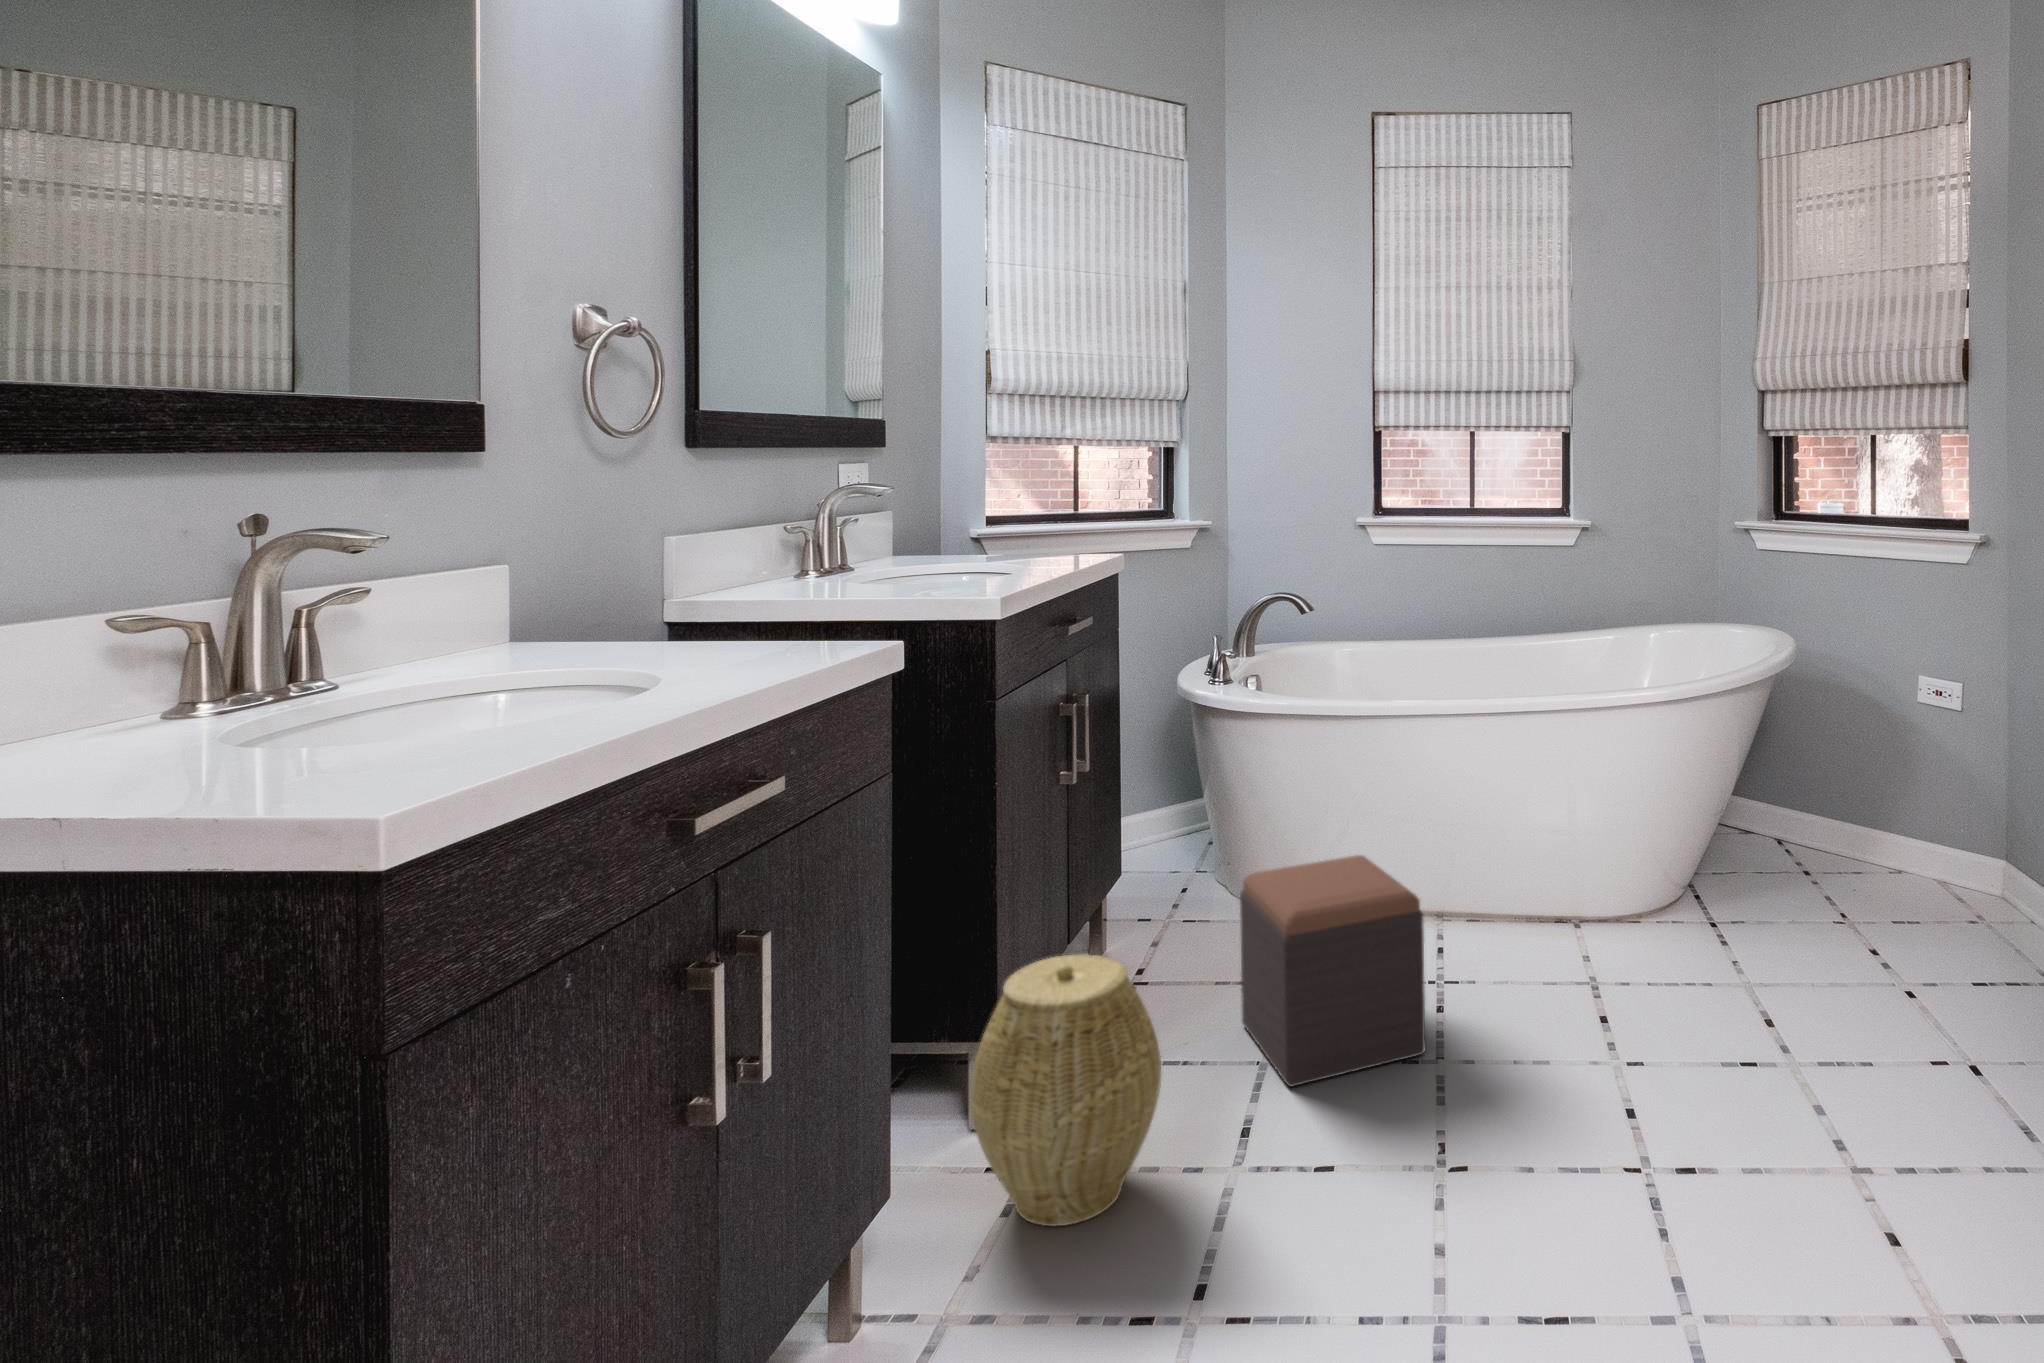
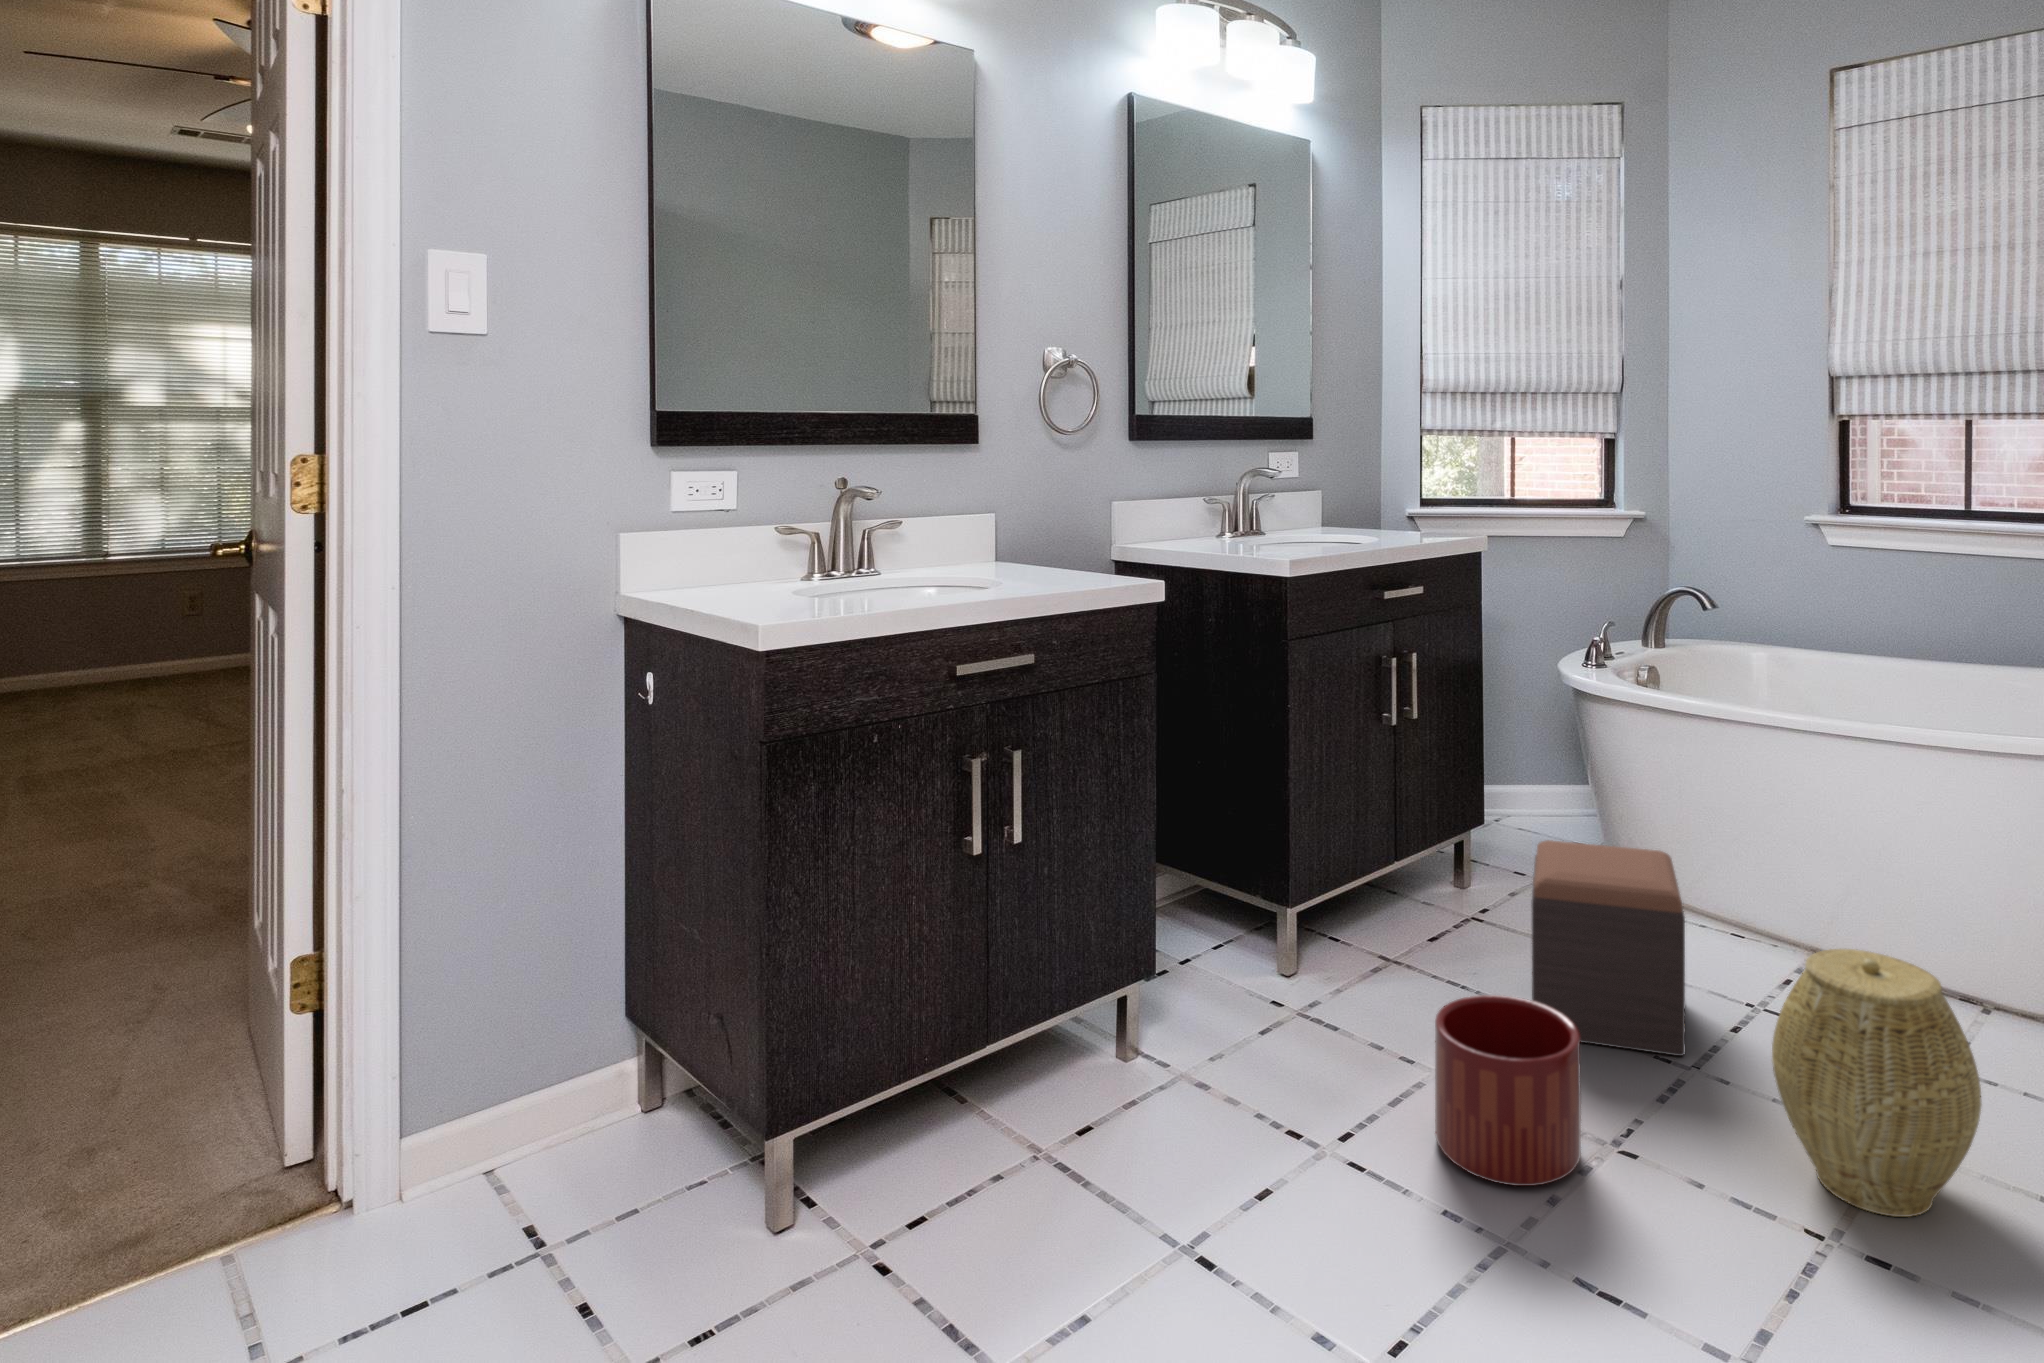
woven basket: present [970,955,1161,1226] -> present [1772,949,1981,1217]
planter: none [1282,1047,1439,1266] -> present [1435,995,1581,1186]

